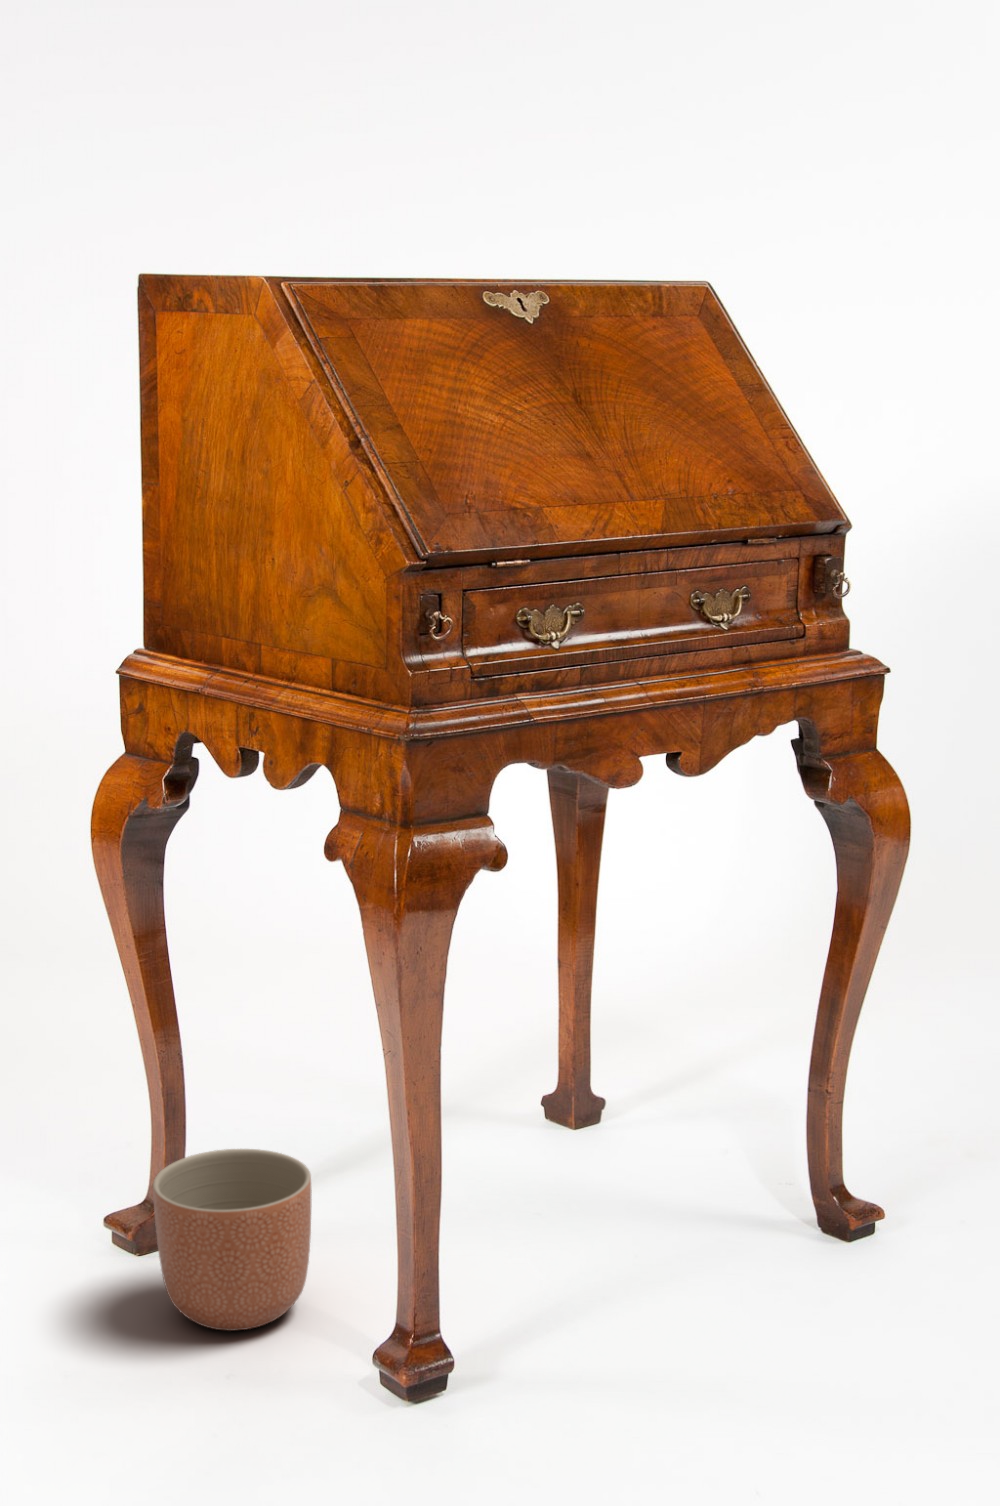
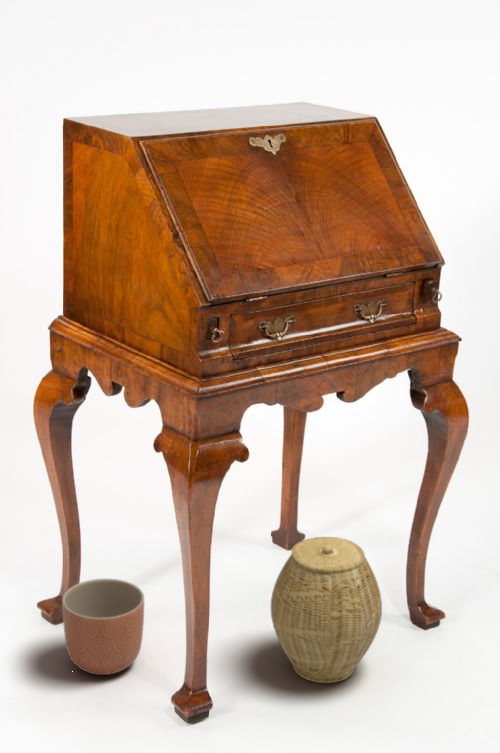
woven basket: none [555,1048,767,1330] -> present [271,537,382,683]

